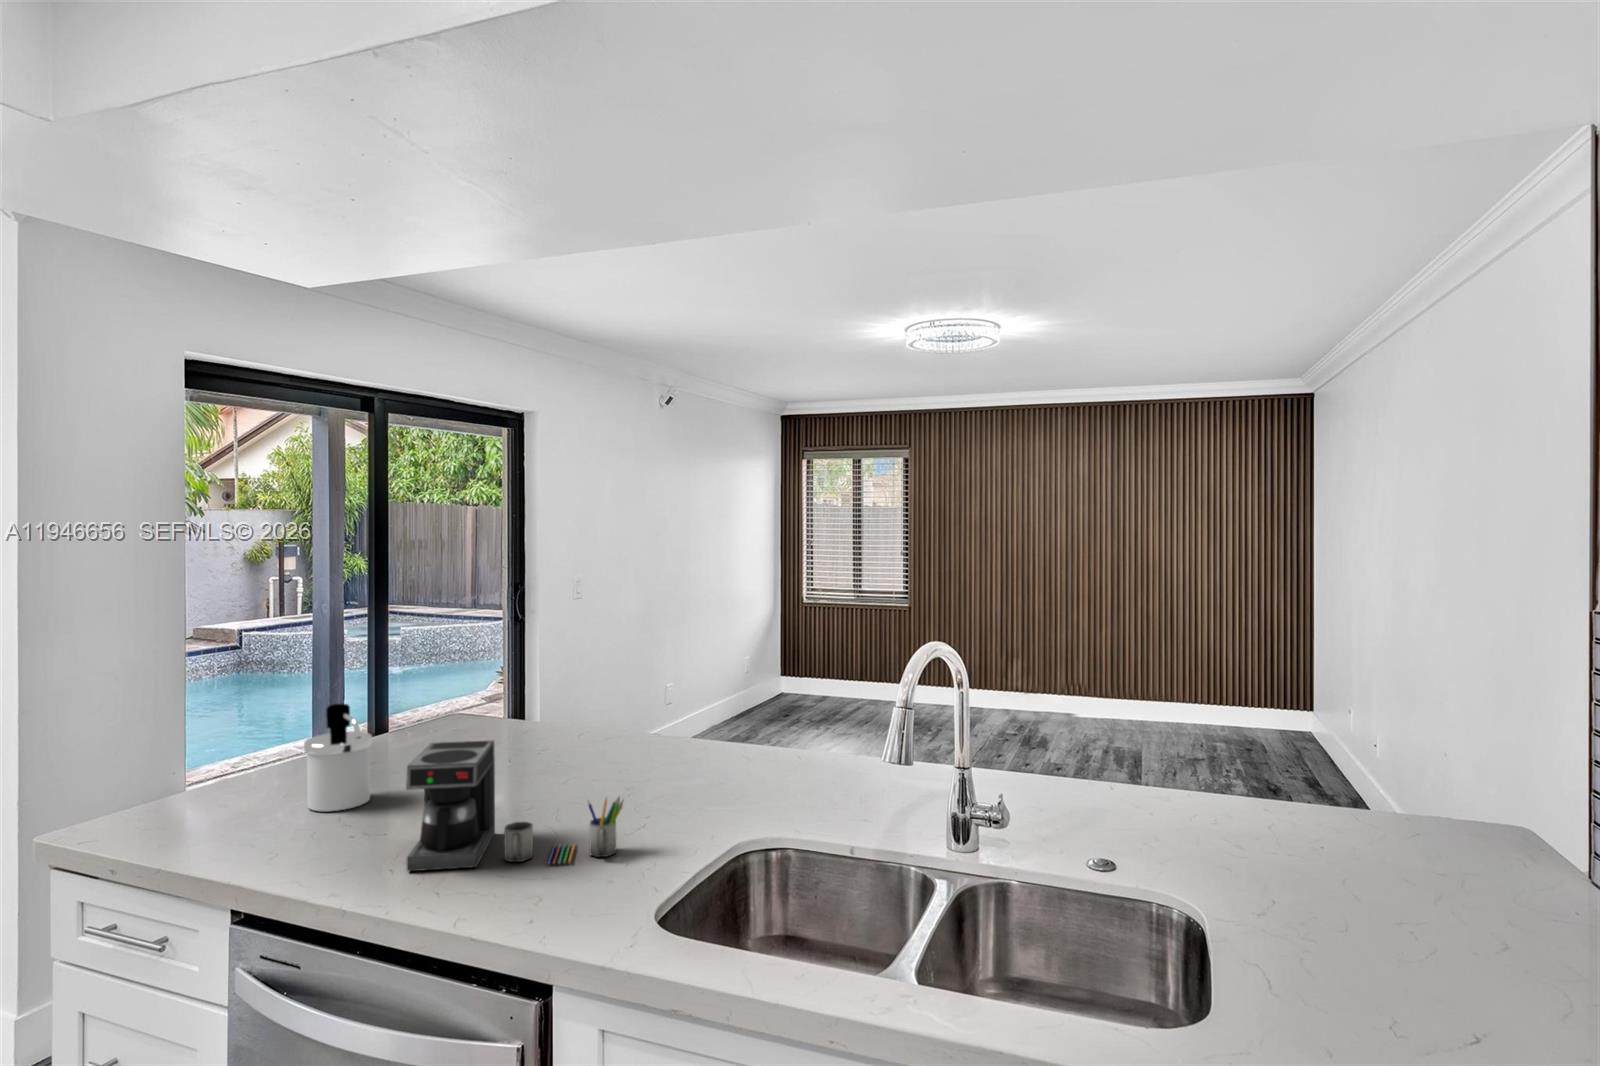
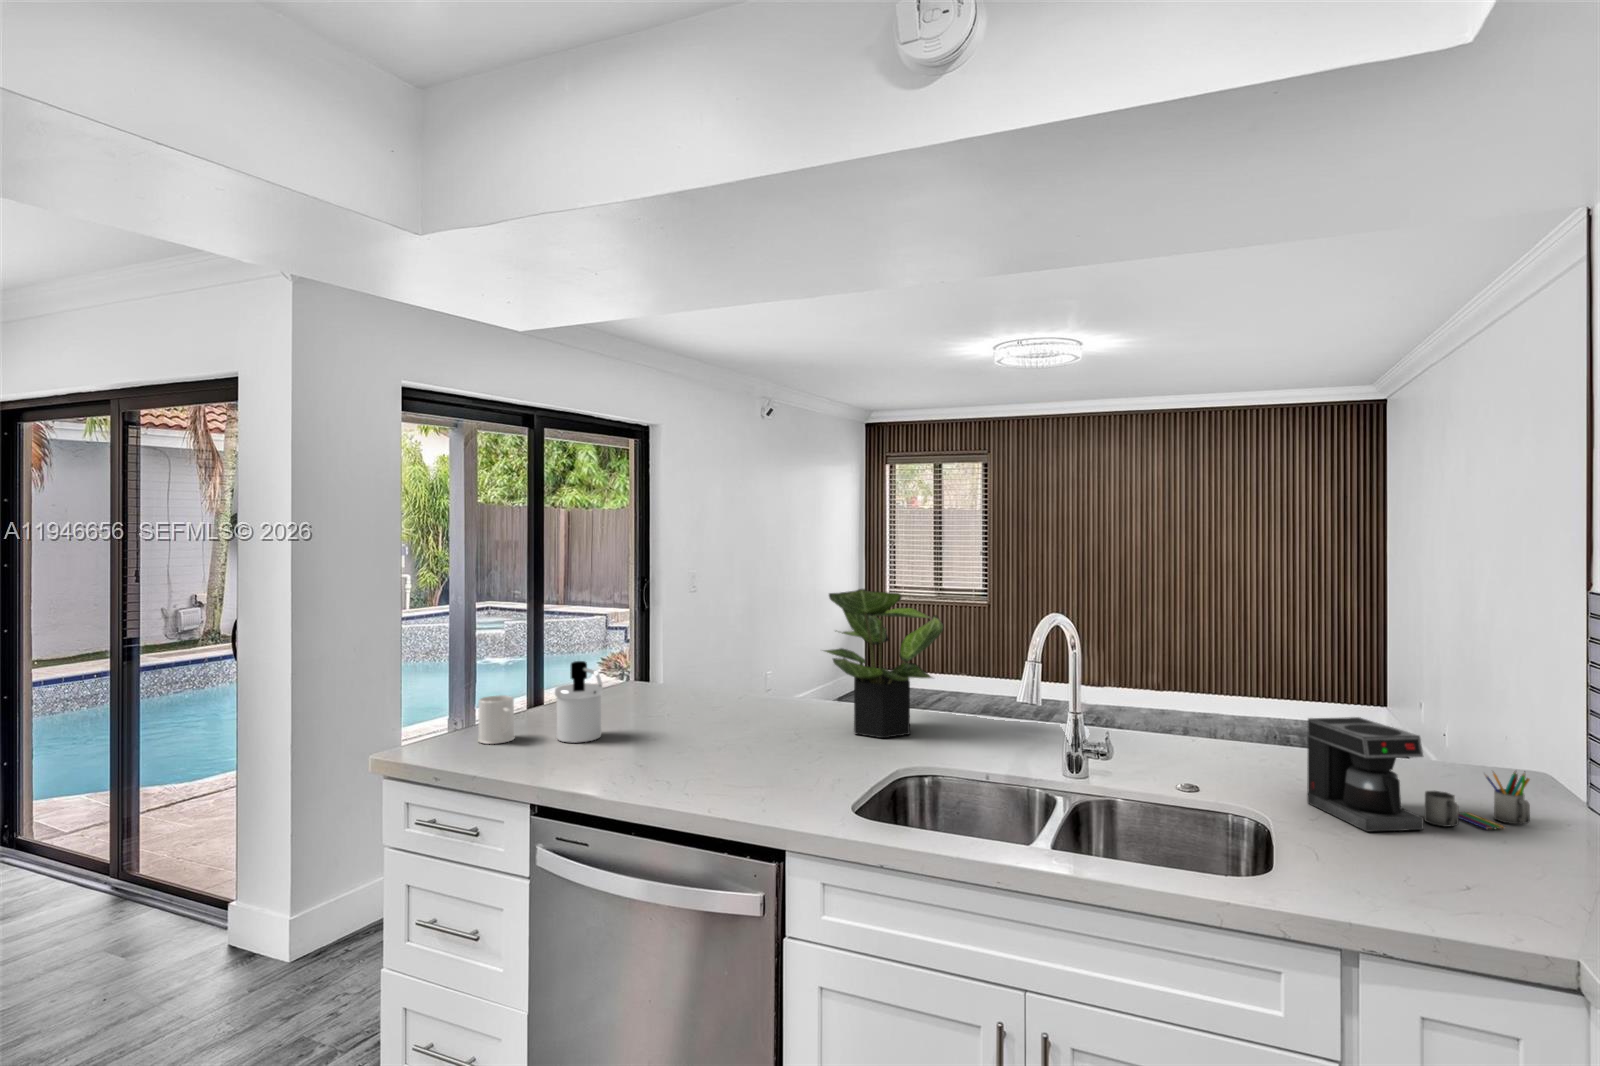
potted plant: none [659,609,812,795] -> present [824,589,944,738]
coffee maker: present [406,740,623,871] -> present [1307,717,1530,832]
mug: none [198,750,252,816] -> present [478,695,515,744]

